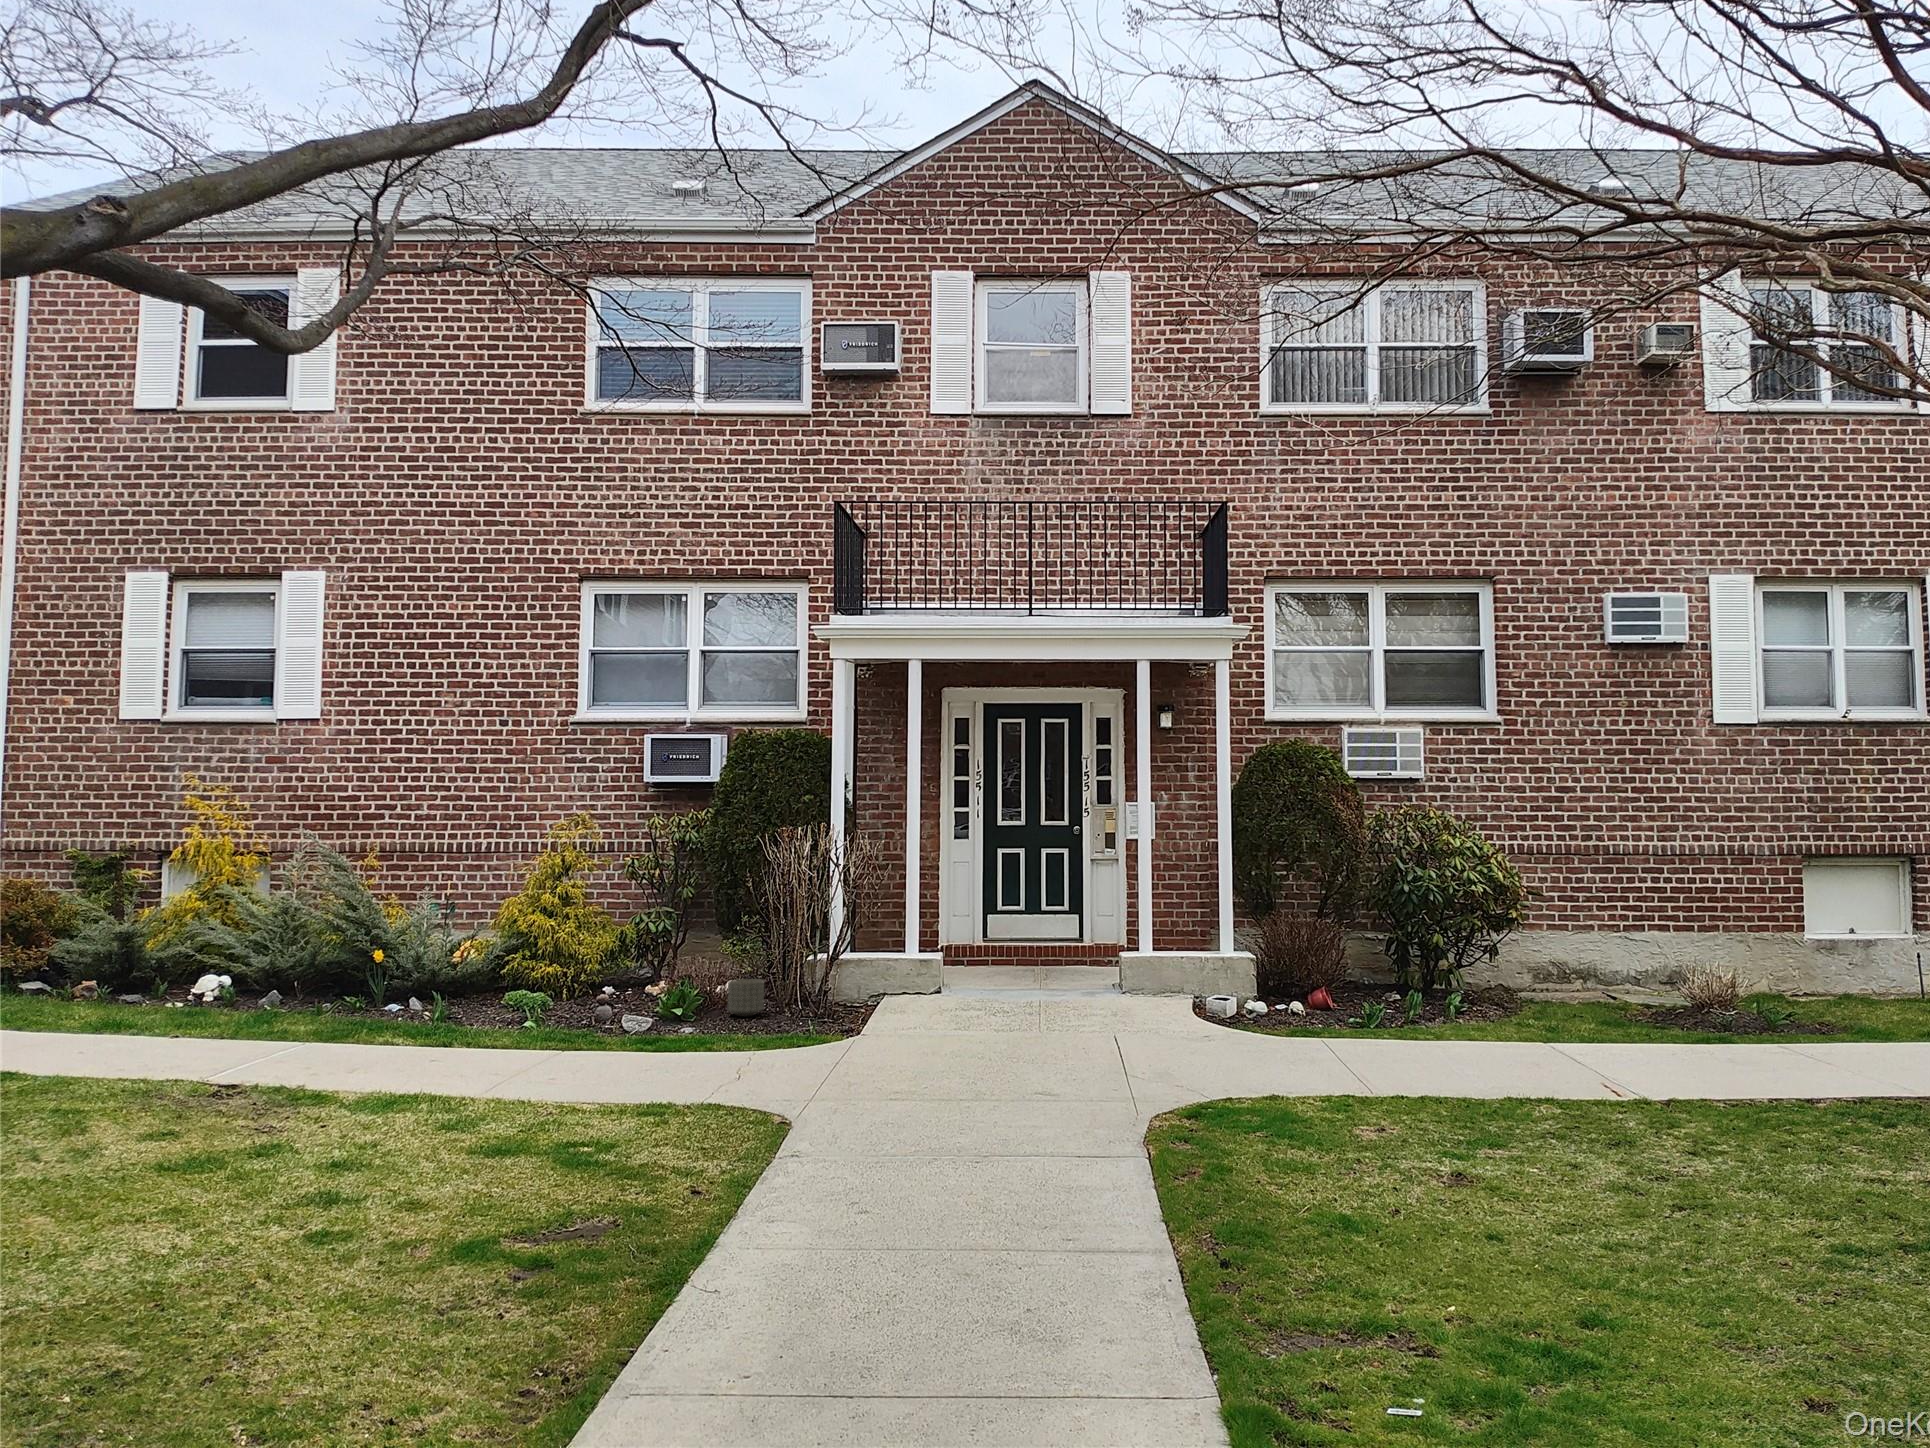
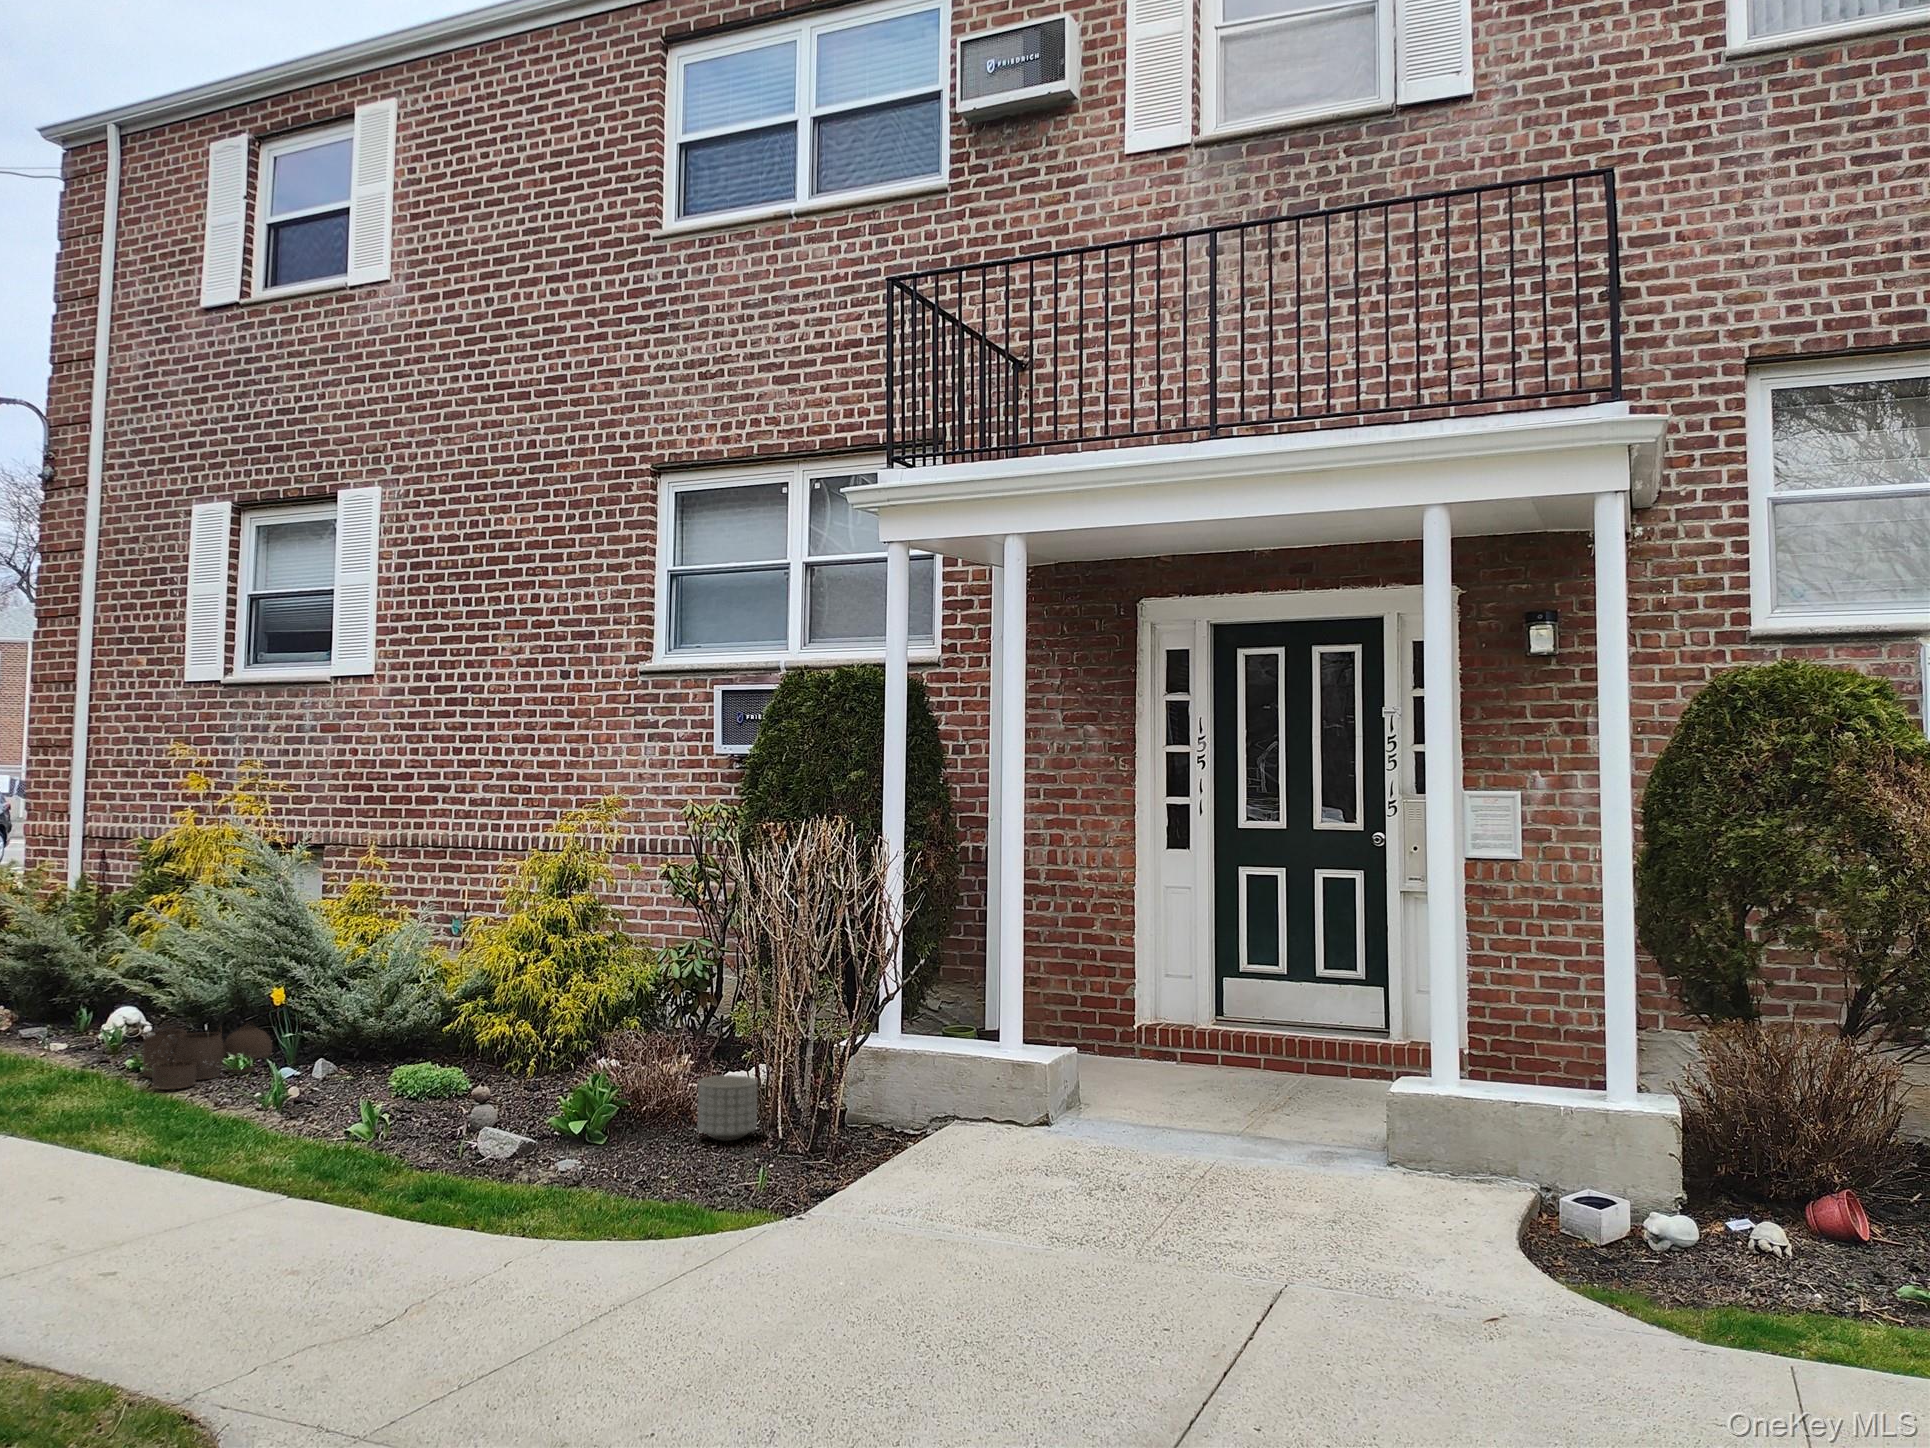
woven basket: none [259,976,349,1021] -> present [143,1023,272,1089]

